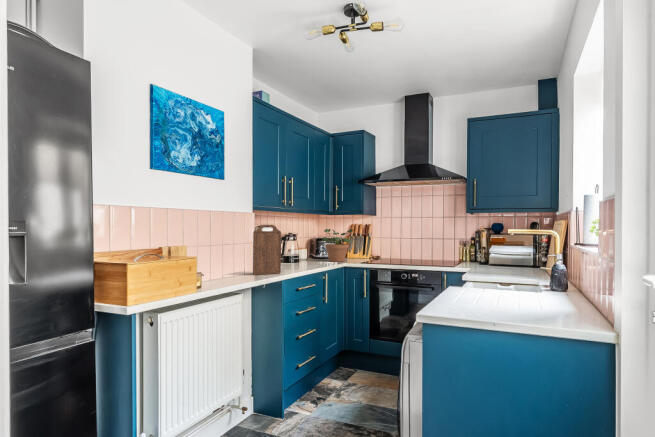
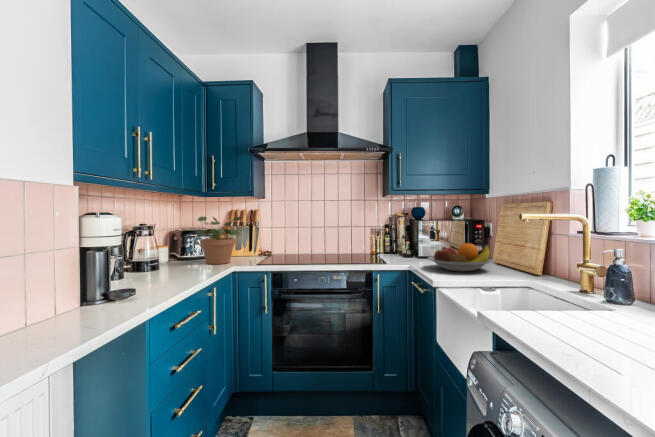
cutting board: present [253,225,281,275] -> none [73,209,140,317]
fruit bowl: none [479,254,533,275] -> present [428,243,493,271]

